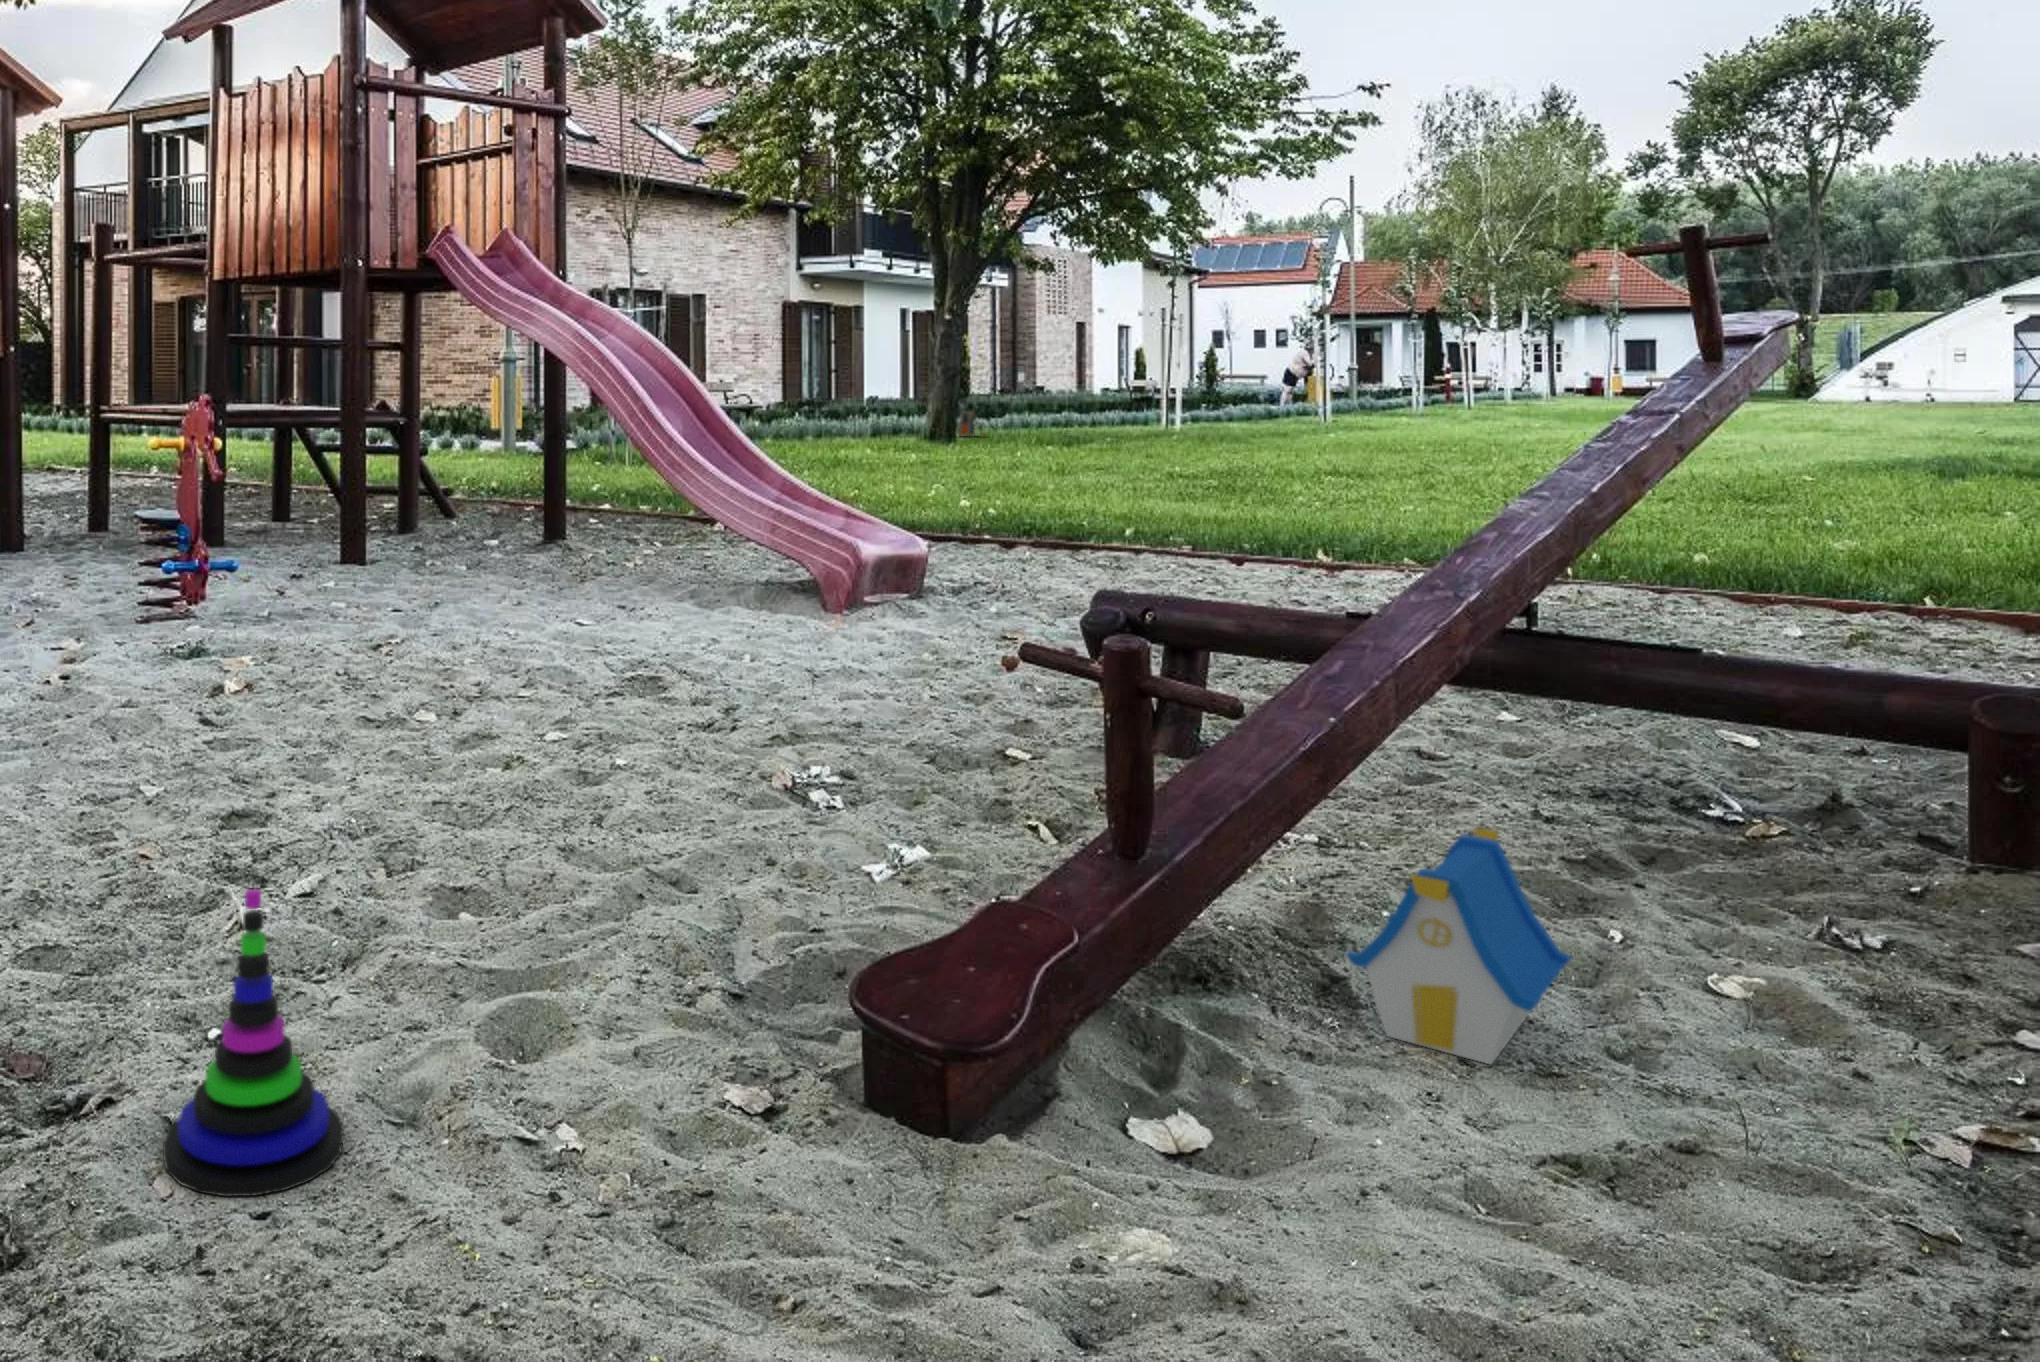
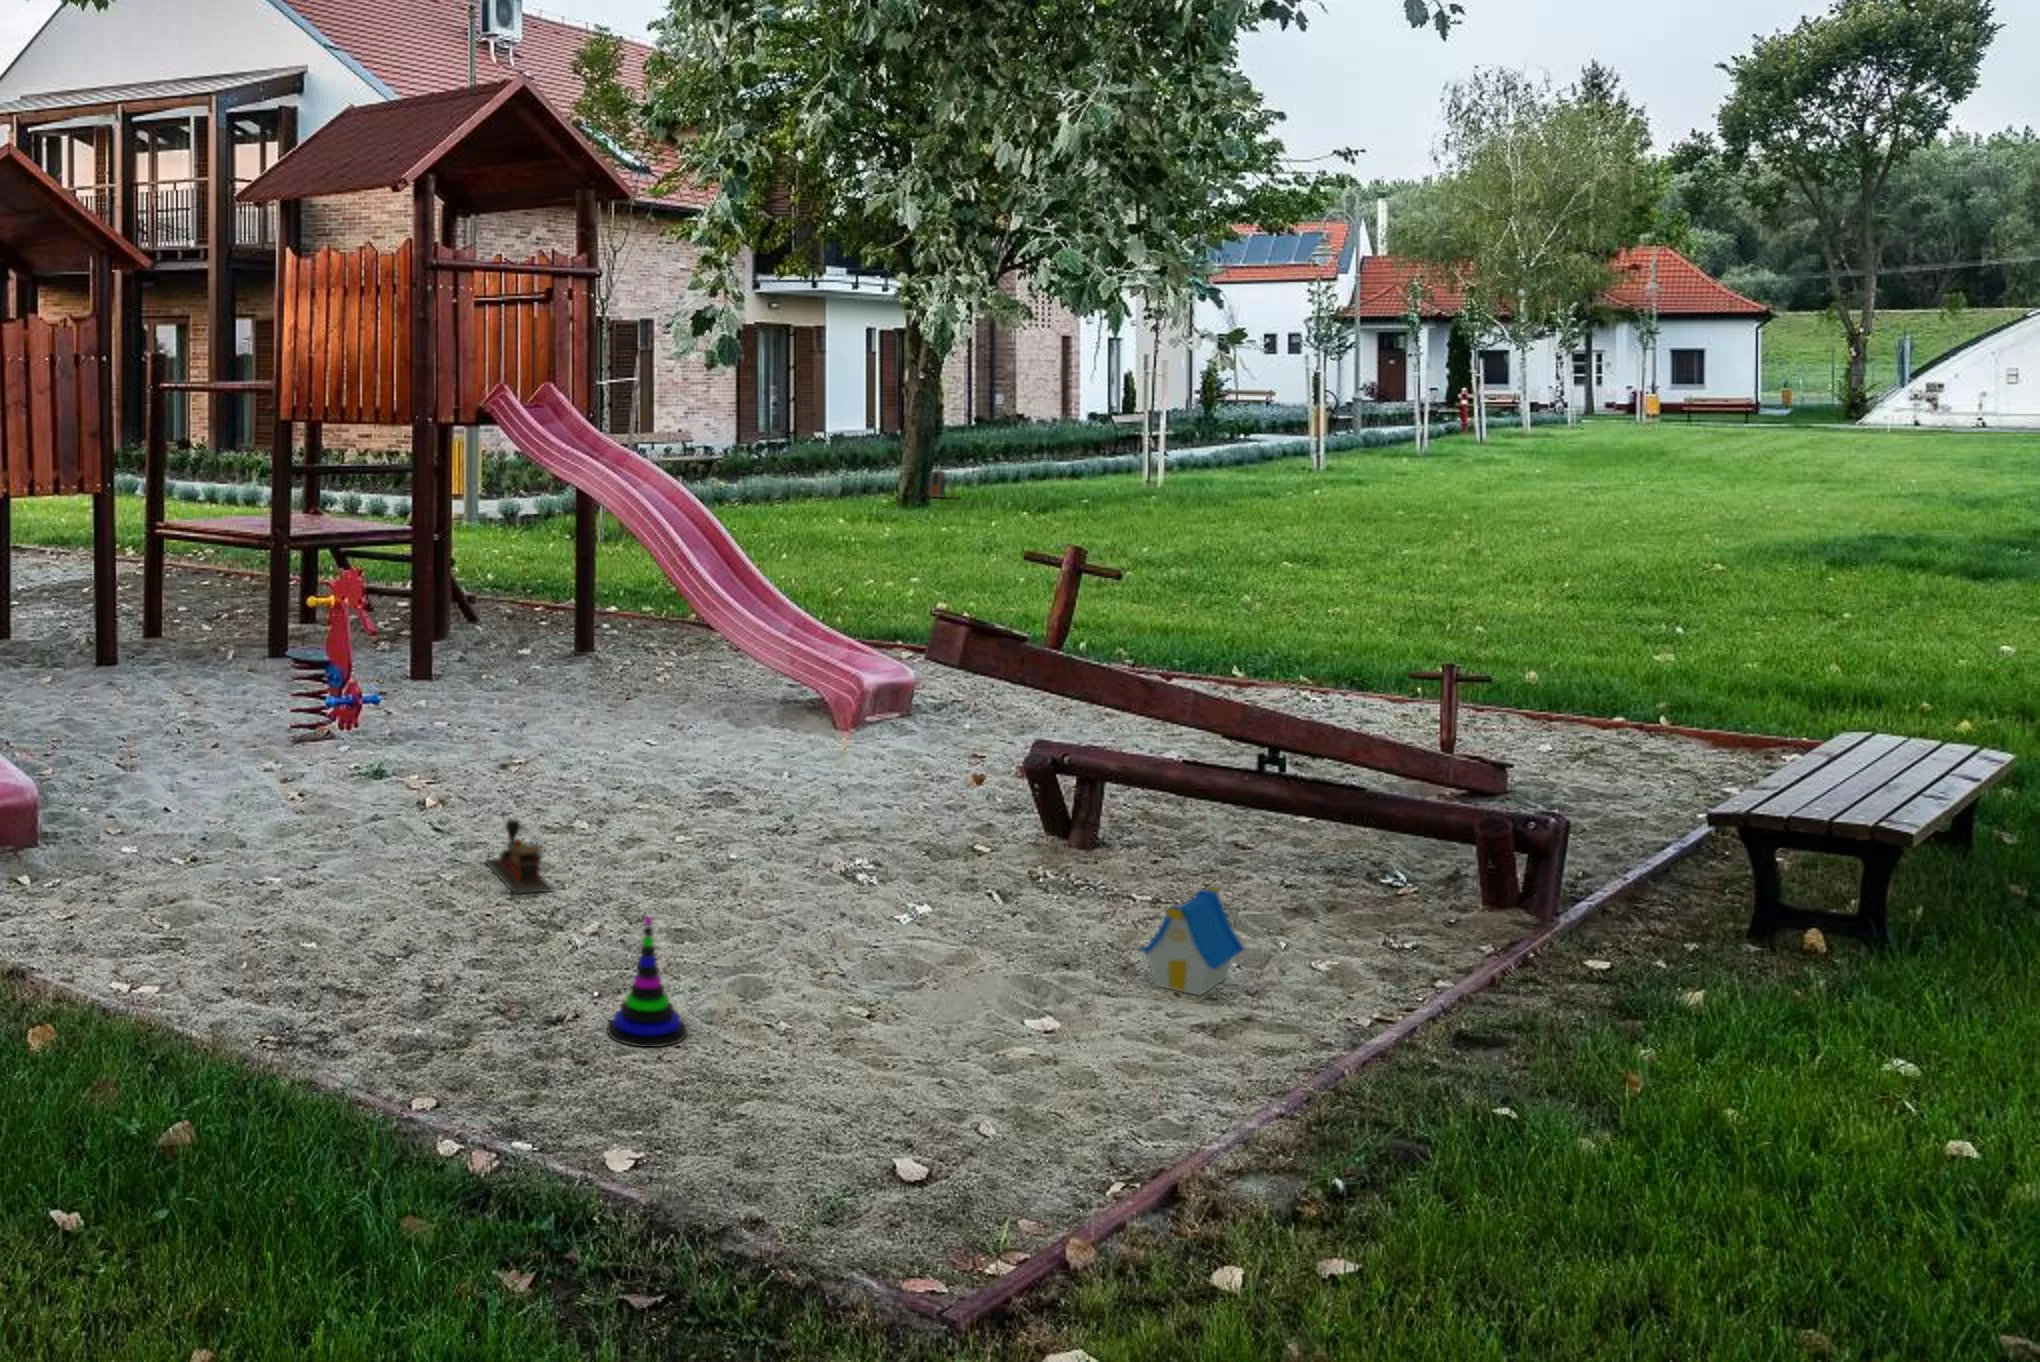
toy train: none [237,705,305,822] -> present [486,820,552,894]

